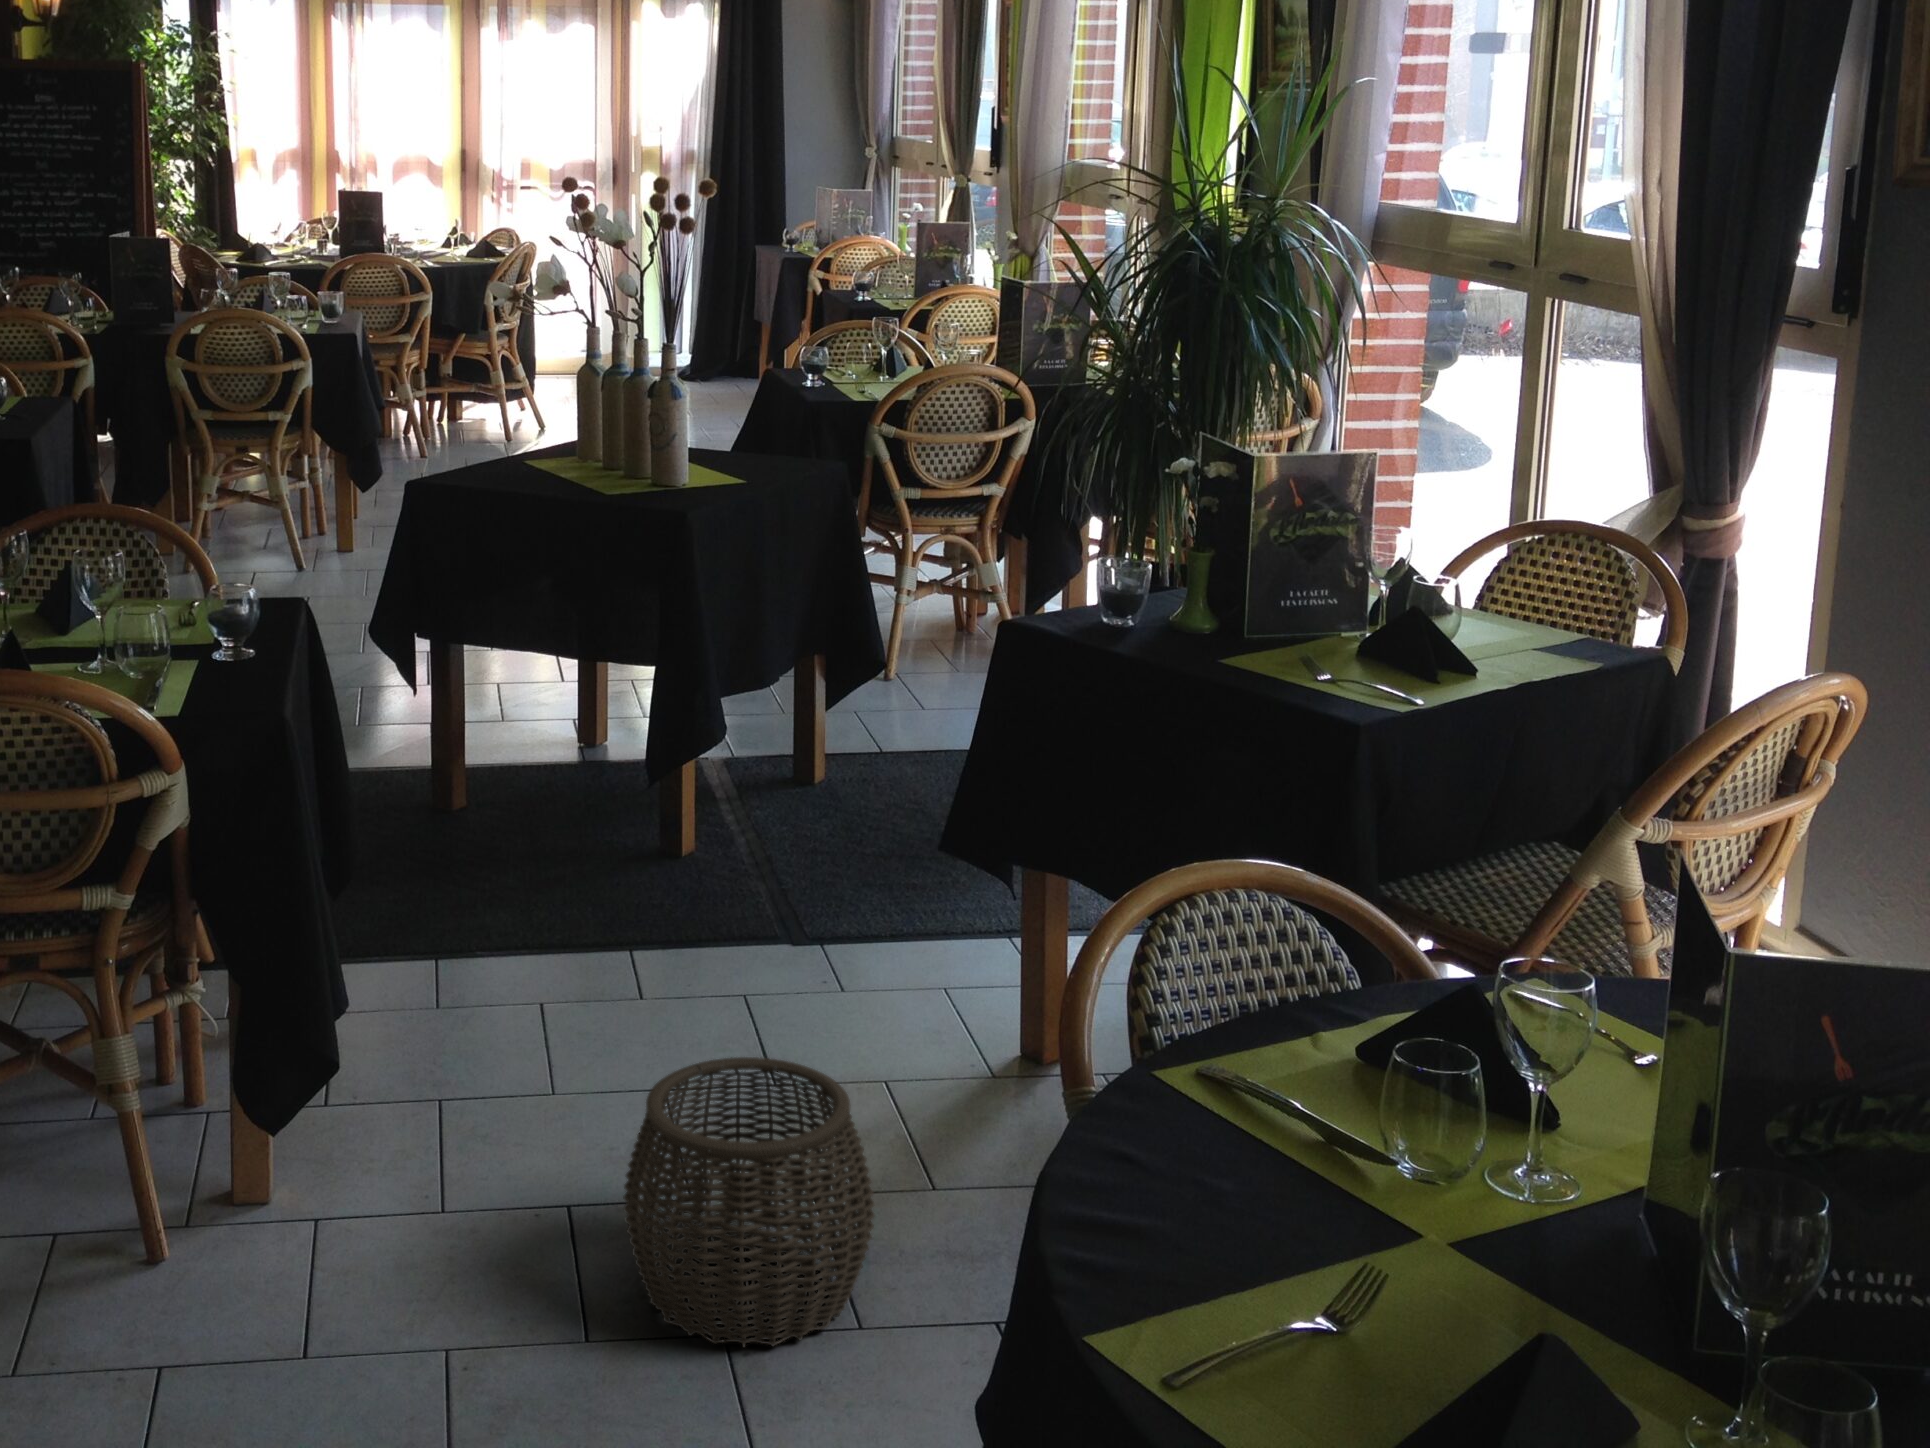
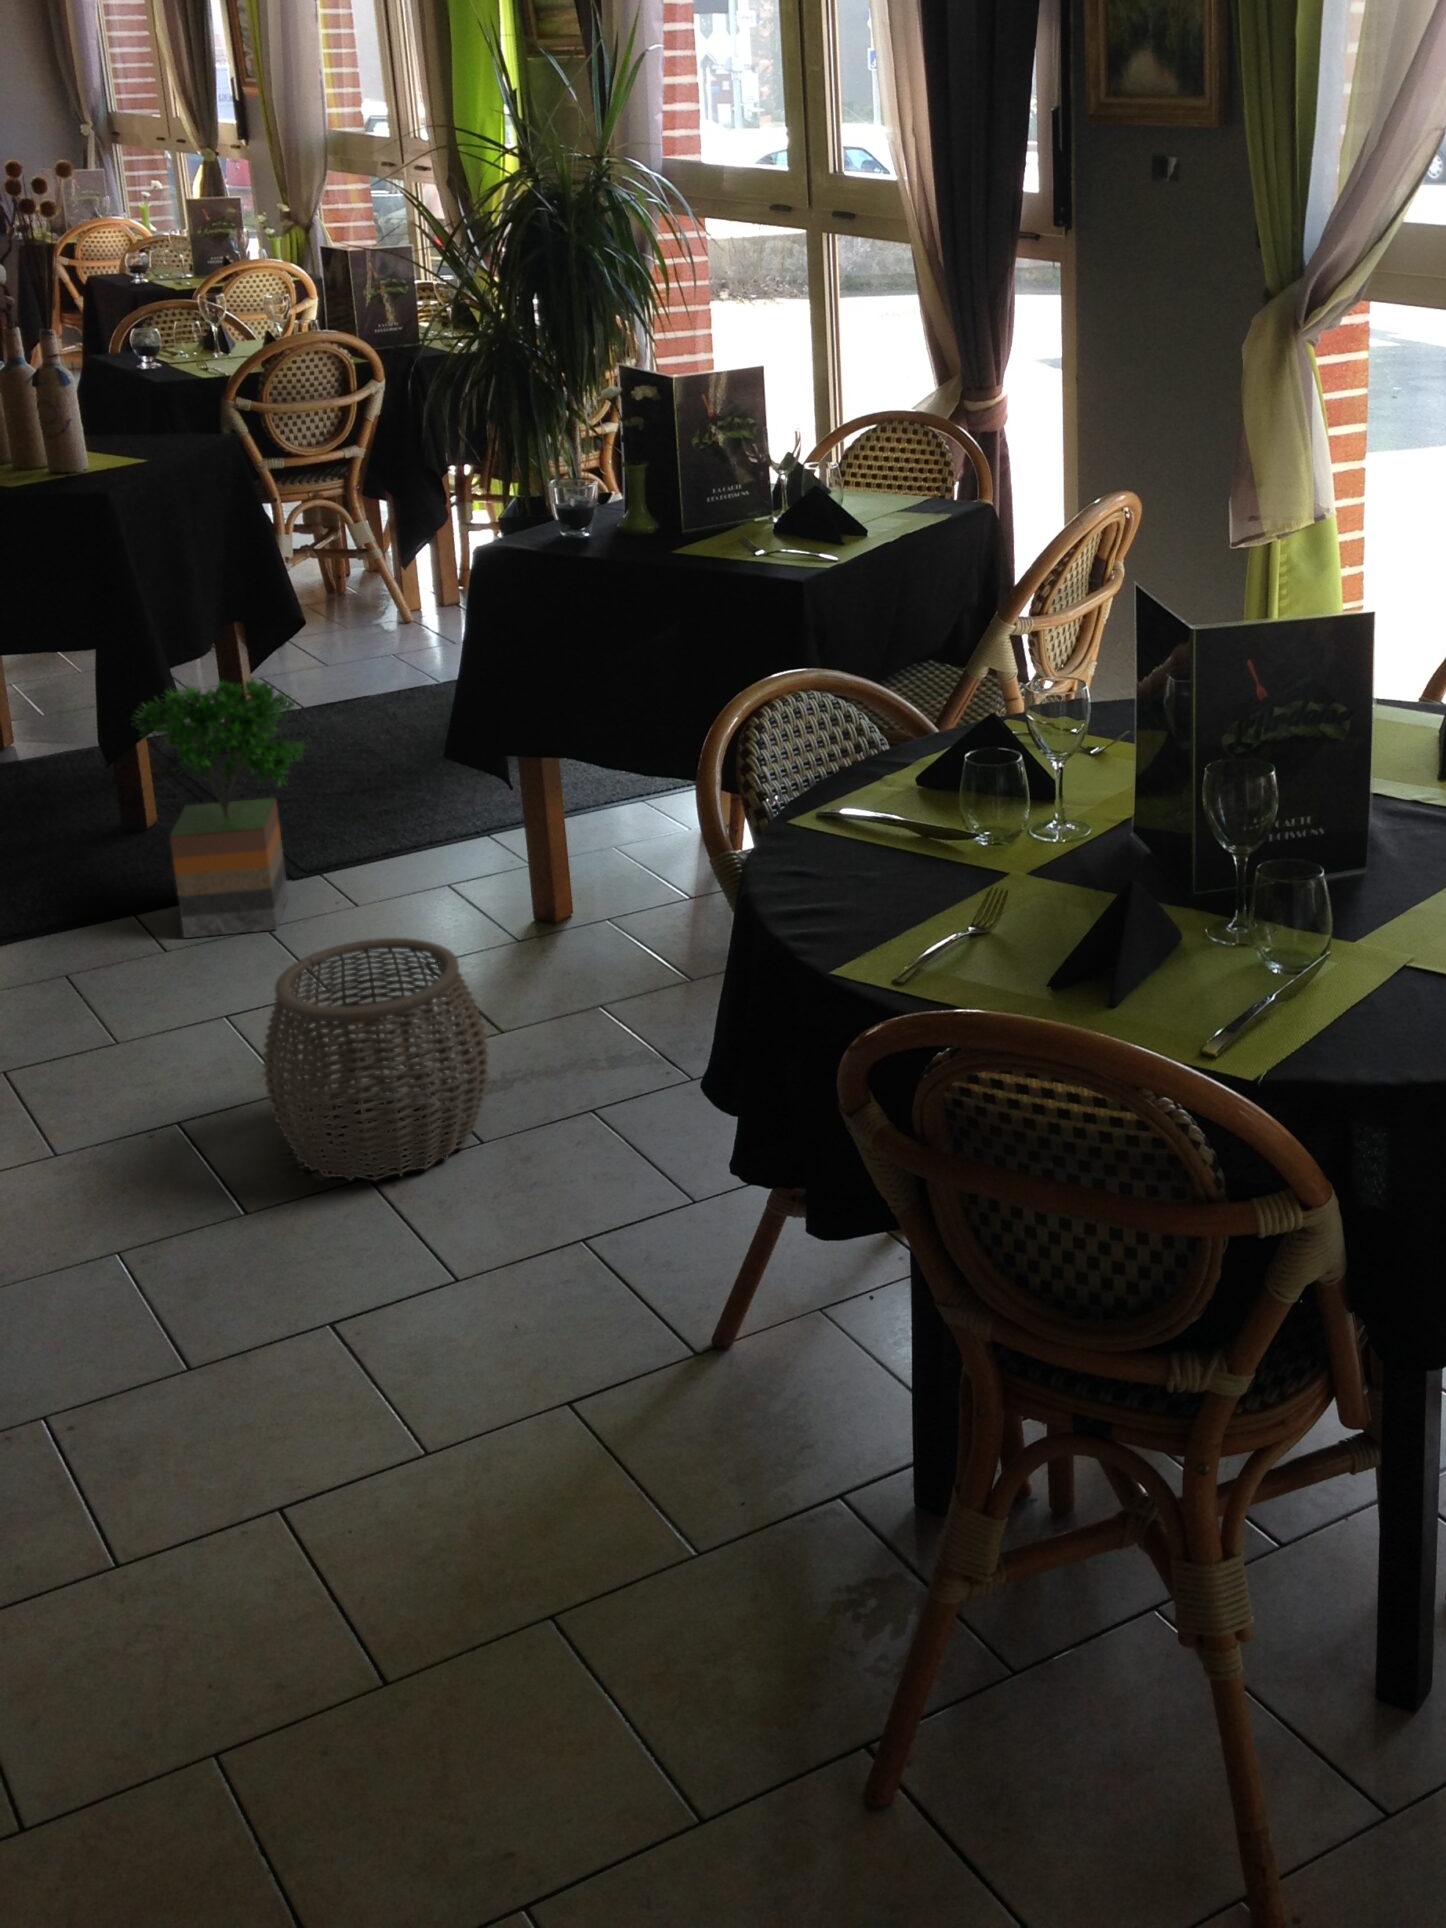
potted tree: none [639,722,812,1006] -> present [135,678,304,938]

